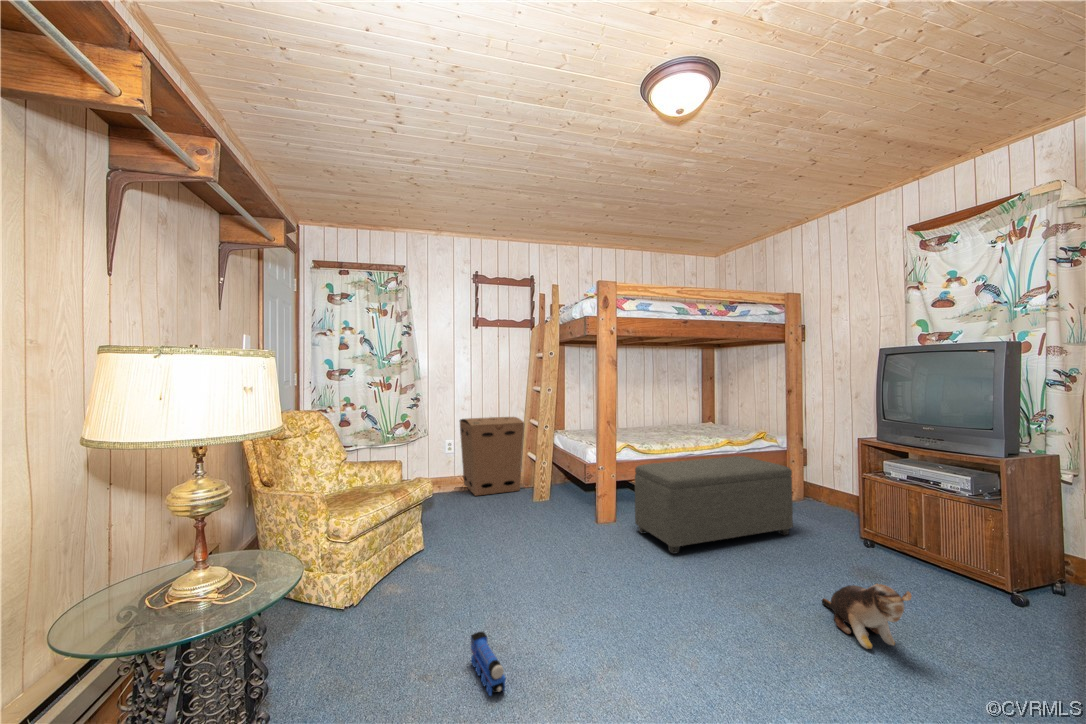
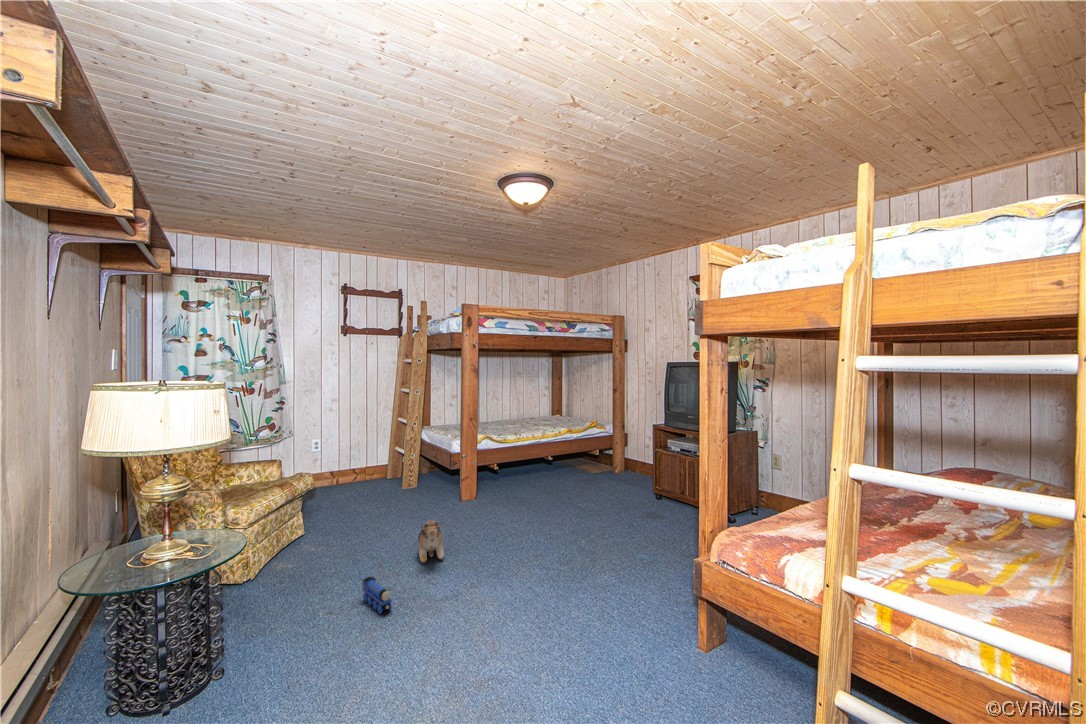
cardboard box: present [460,417,524,496] -> none [328,419,394,493]
ottoman: present [635,456,793,554] -> none [491,443,608,519]
plush toy: present [822,584,911,649] -> present [418,520,444,563]

